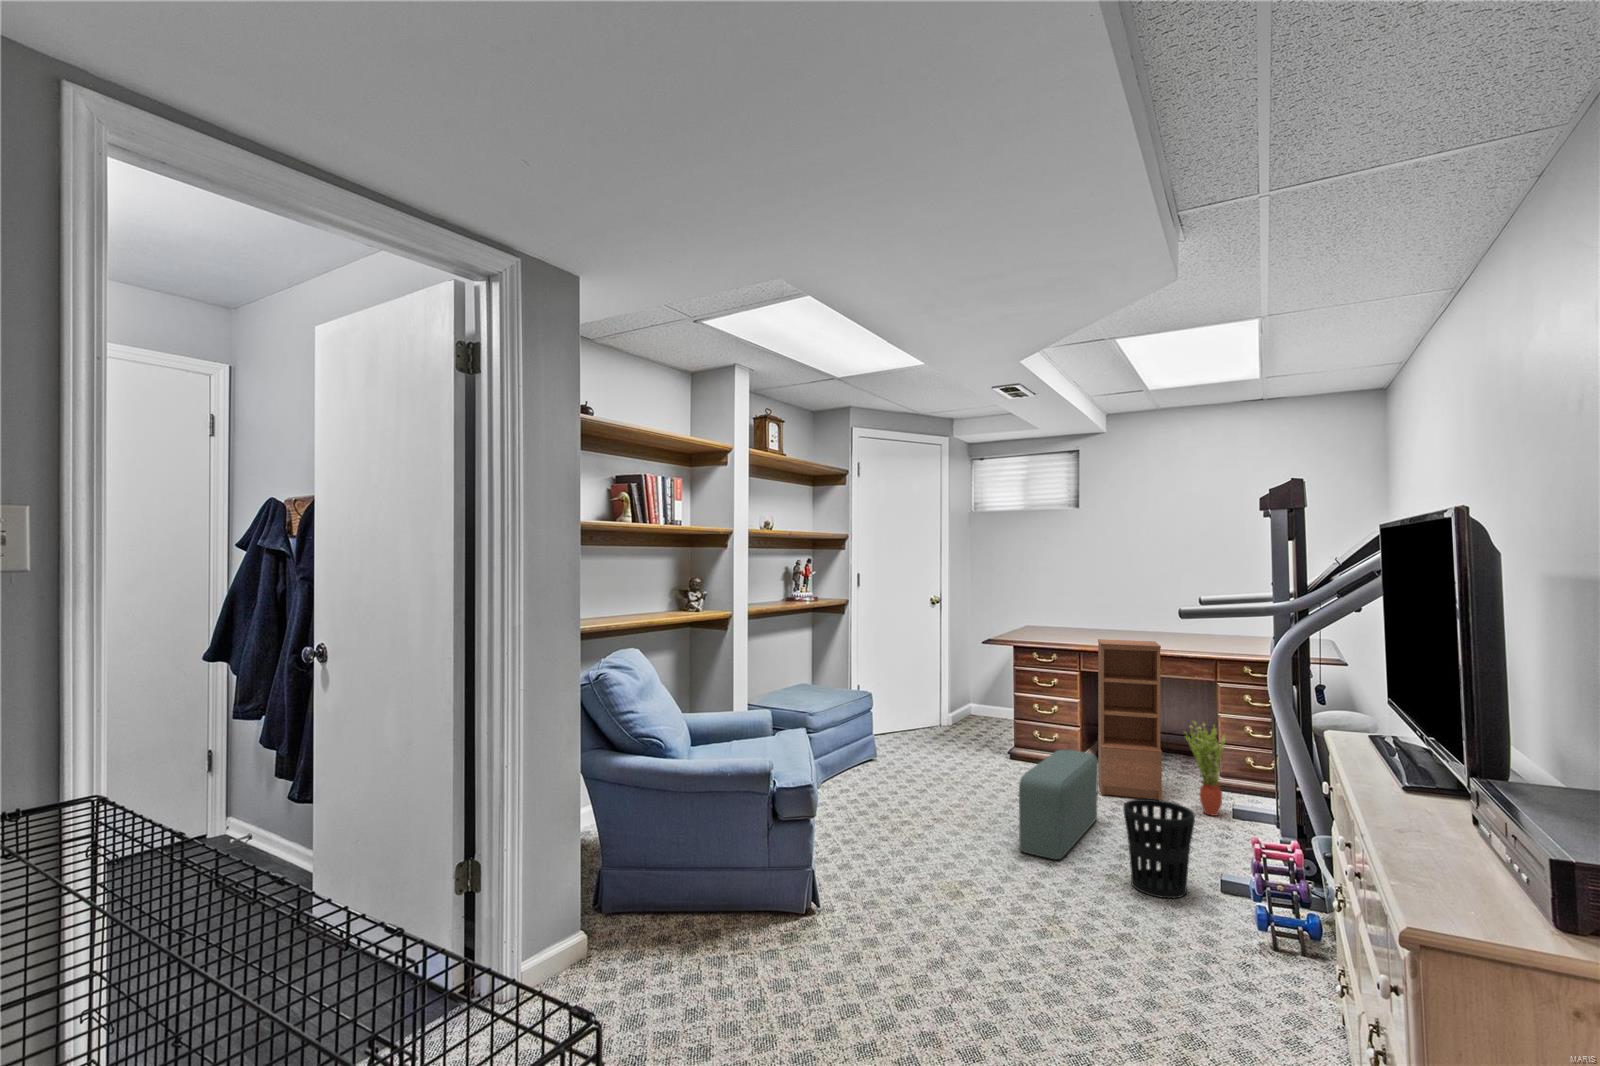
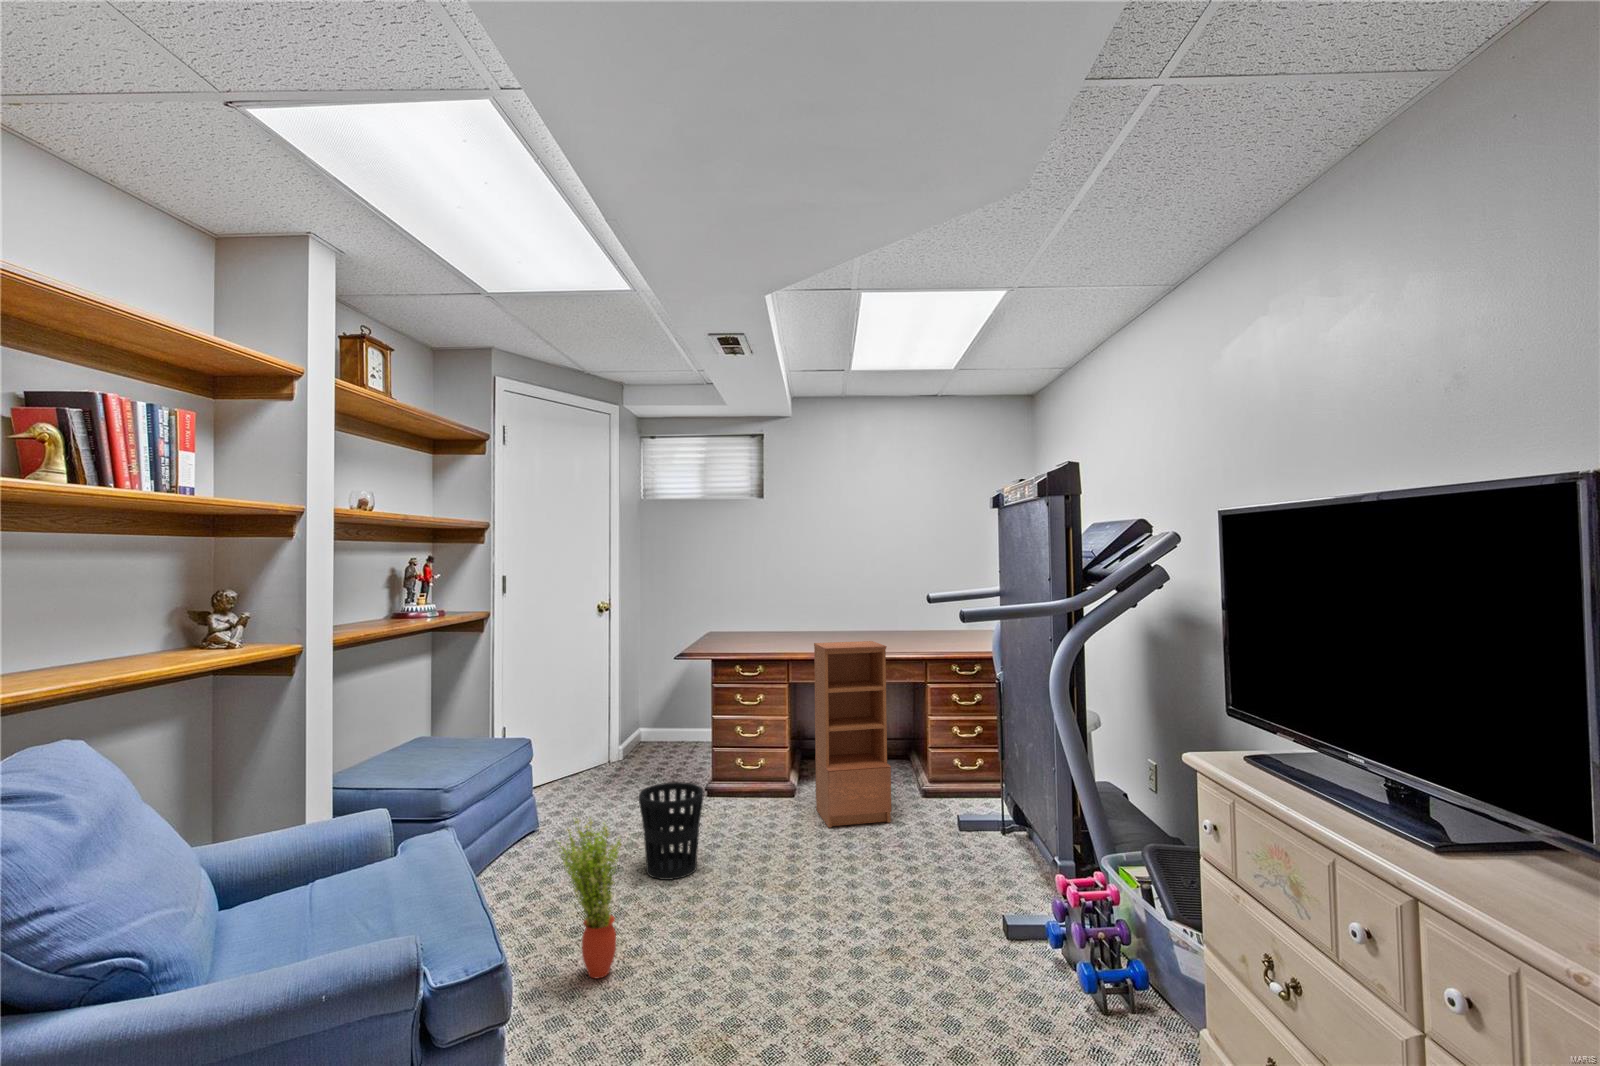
potted plant: present [1185,722,1225,816] -> present [558,817,622,978]
pouf: present [1019,750,1098,859] -> none [777,786,845,949]
wastebasket: present [1123,799,1195,898] -> present [639,782,704,880]

